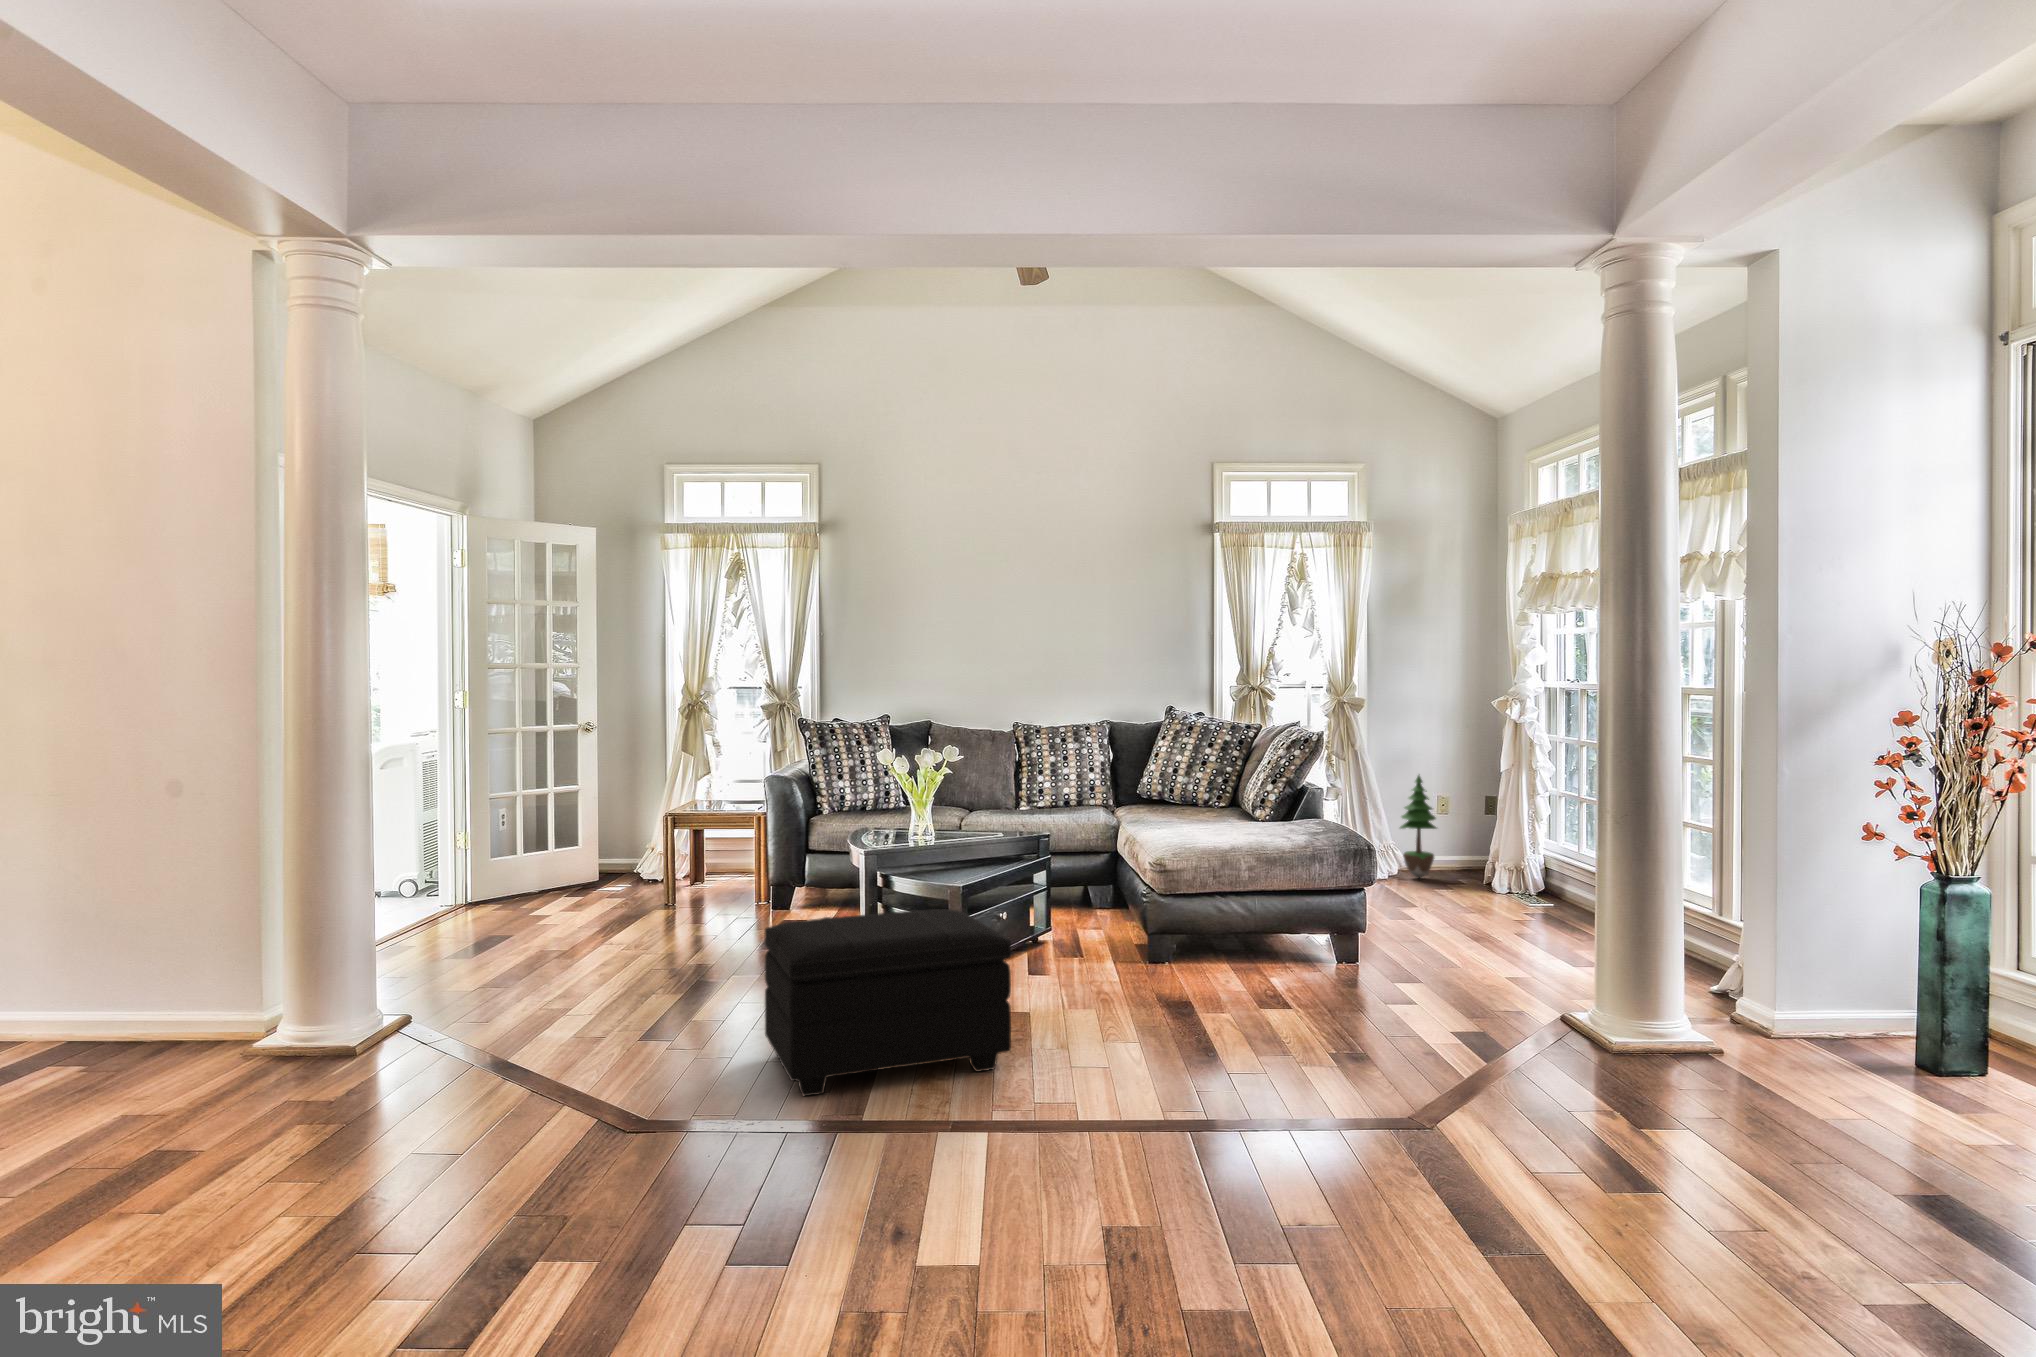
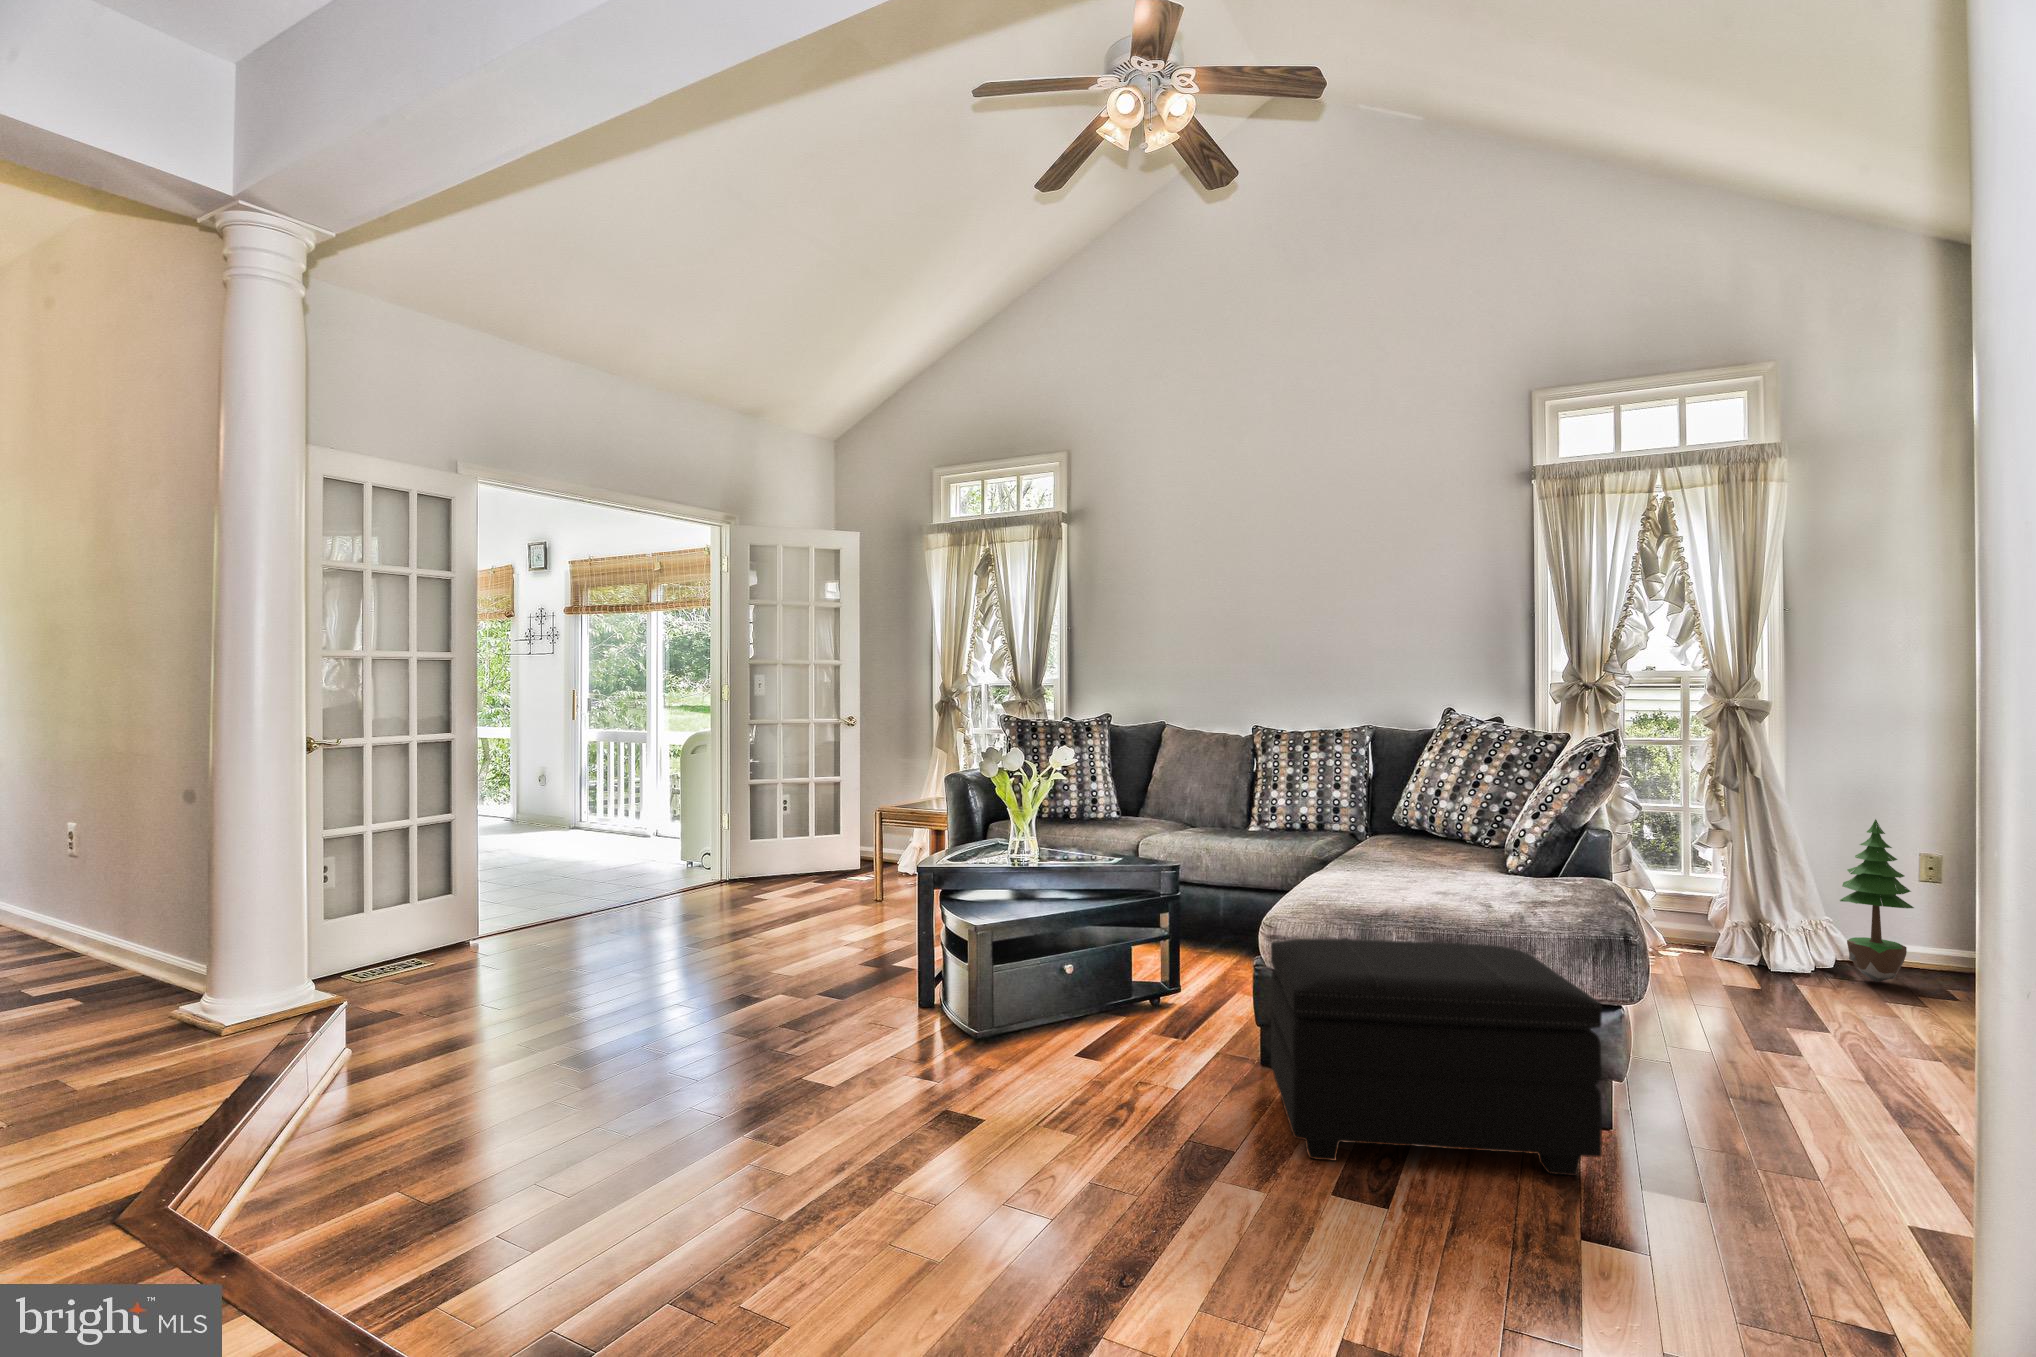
footstool: present [764,909,1011,1096] -> present [1271,938,1602,1176]

